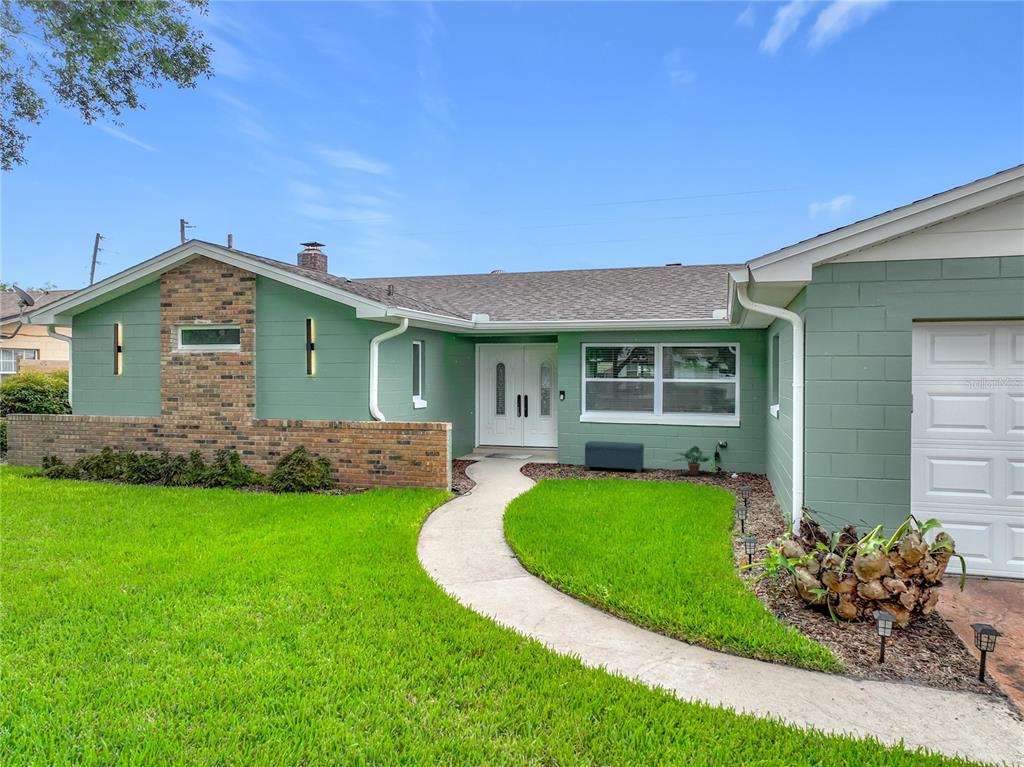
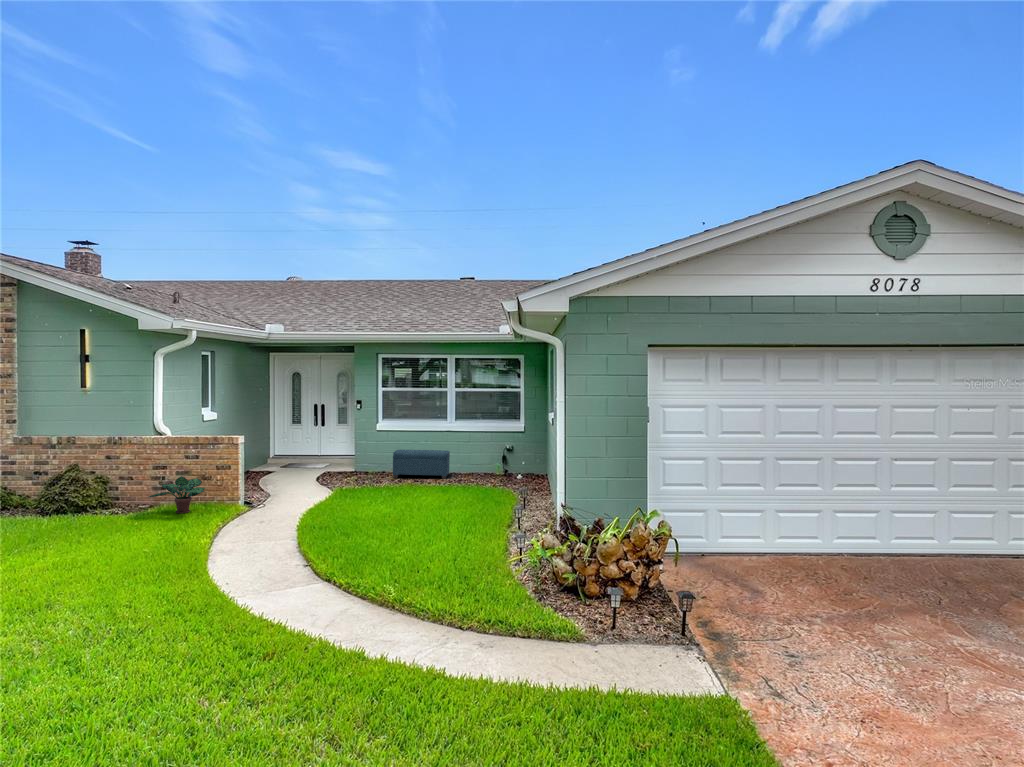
potted plant: present [674,446,715,475] -> present [148,476,205,514]

